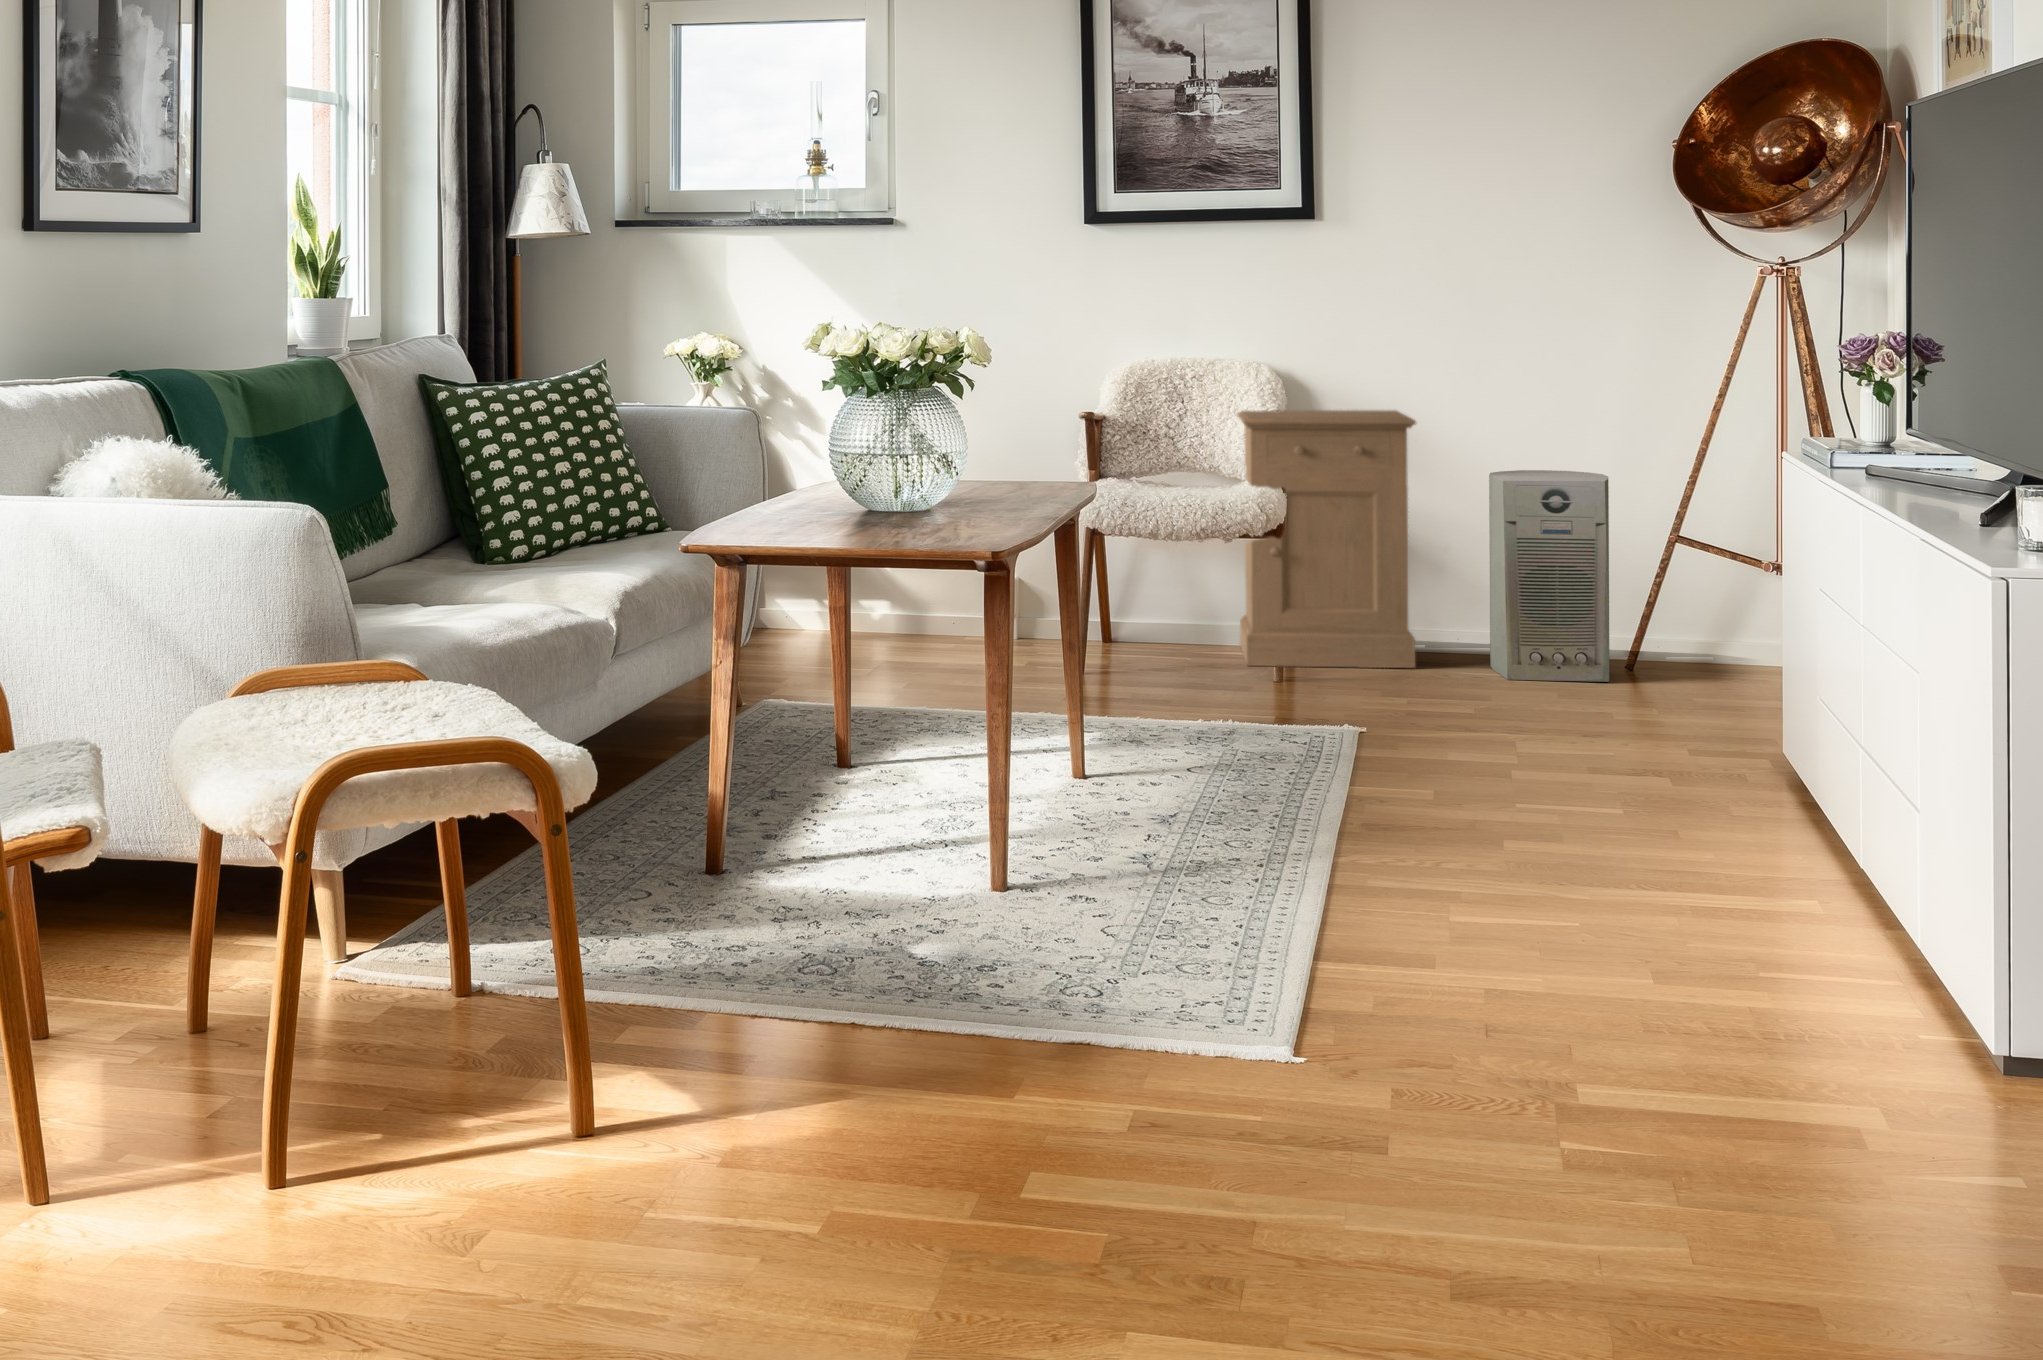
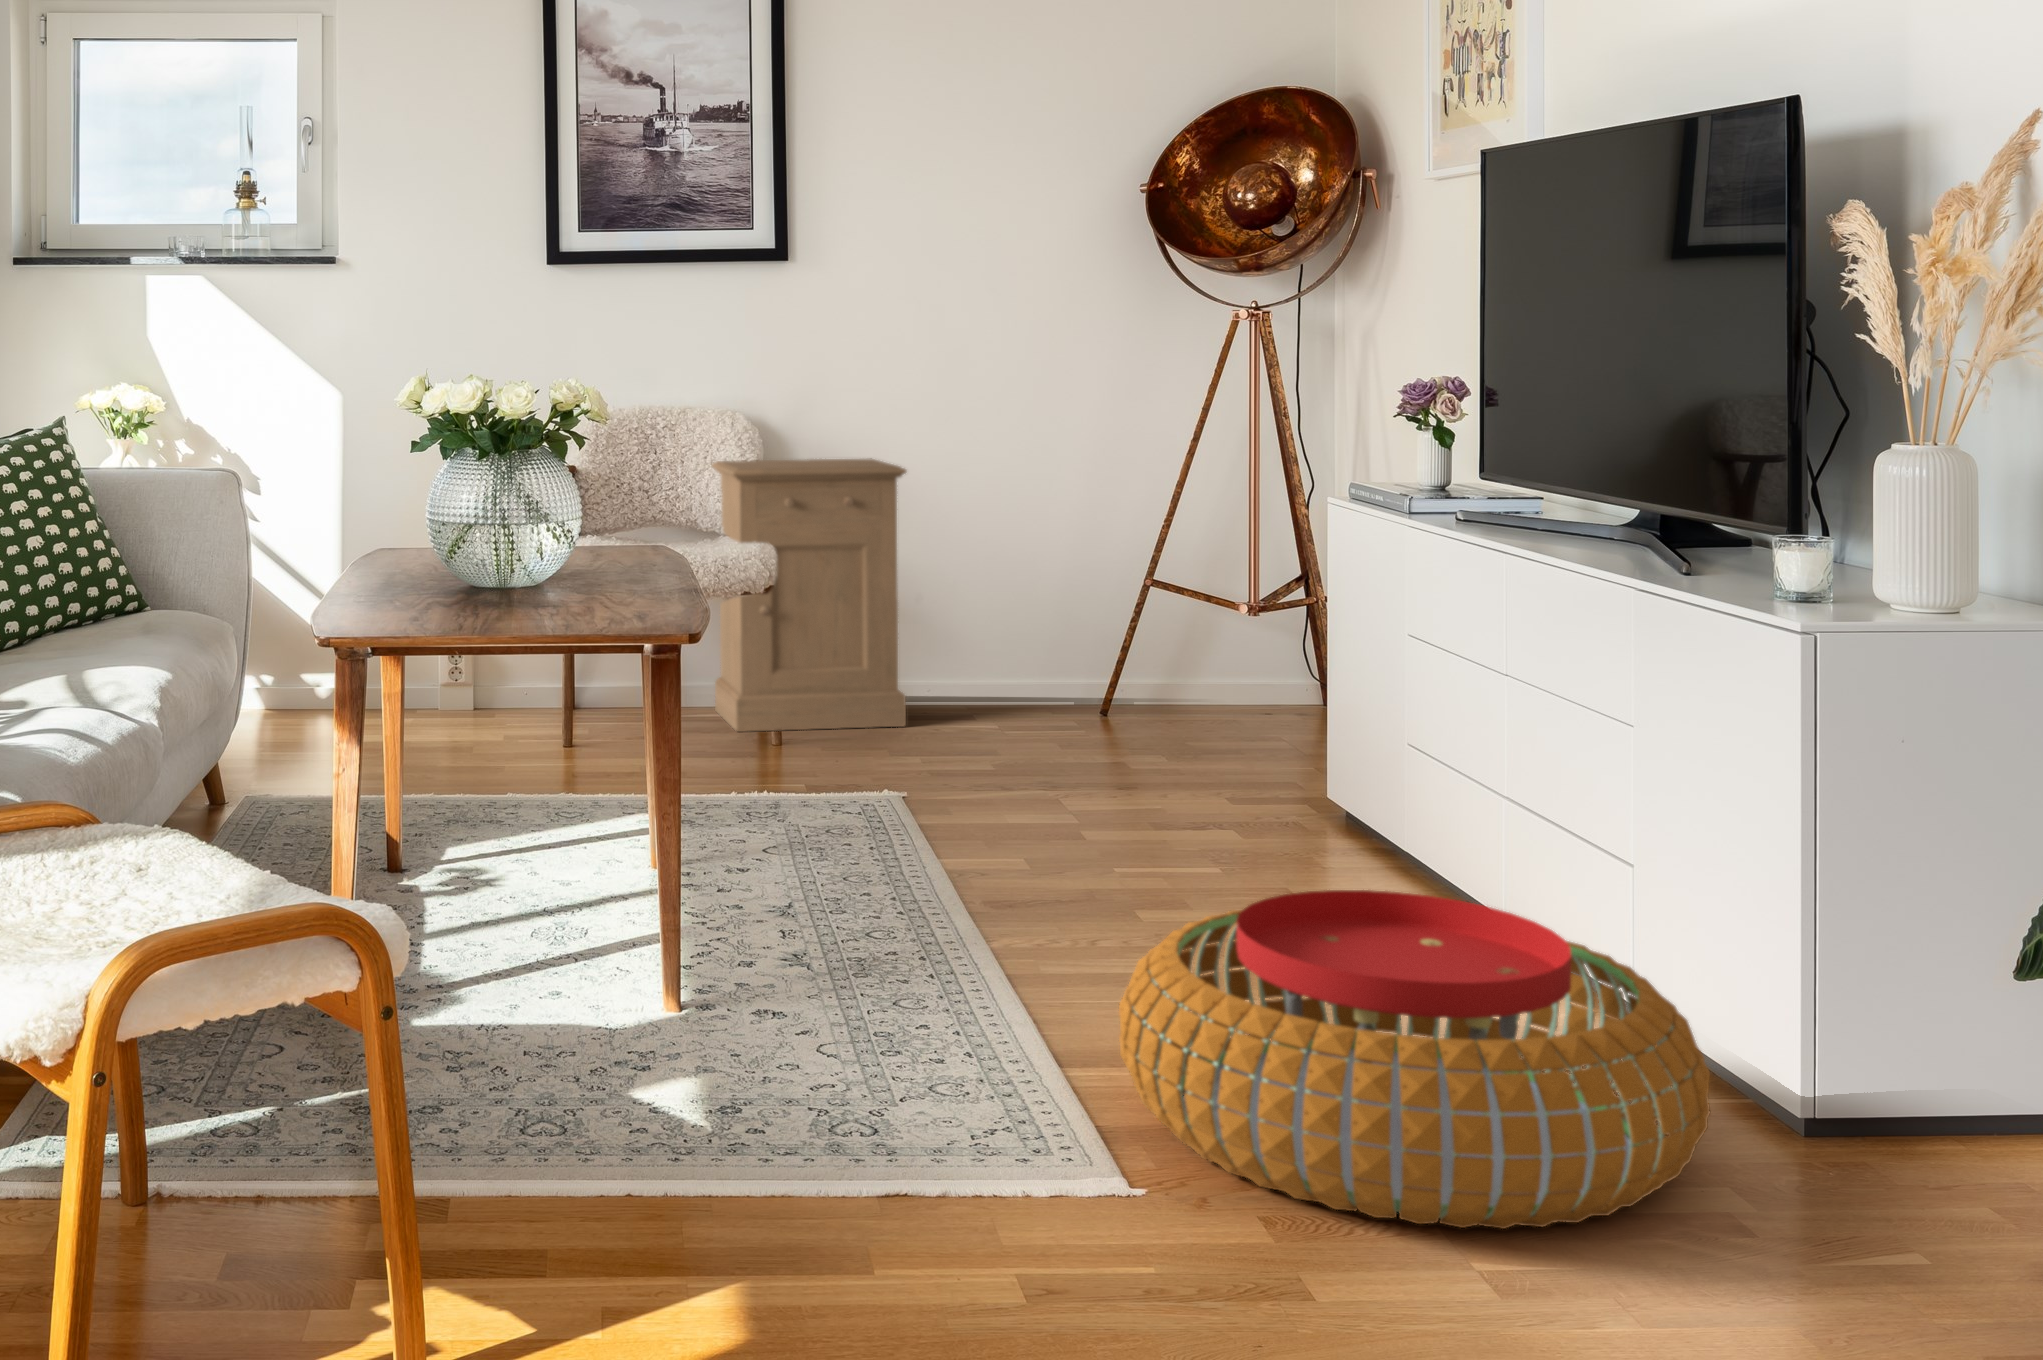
air purifier: present [1489,470,1610,682] -> none [972,517,1101,735]
pouf: none [1344,804,1883,1103] -> present [1119,890,1710,1229]

